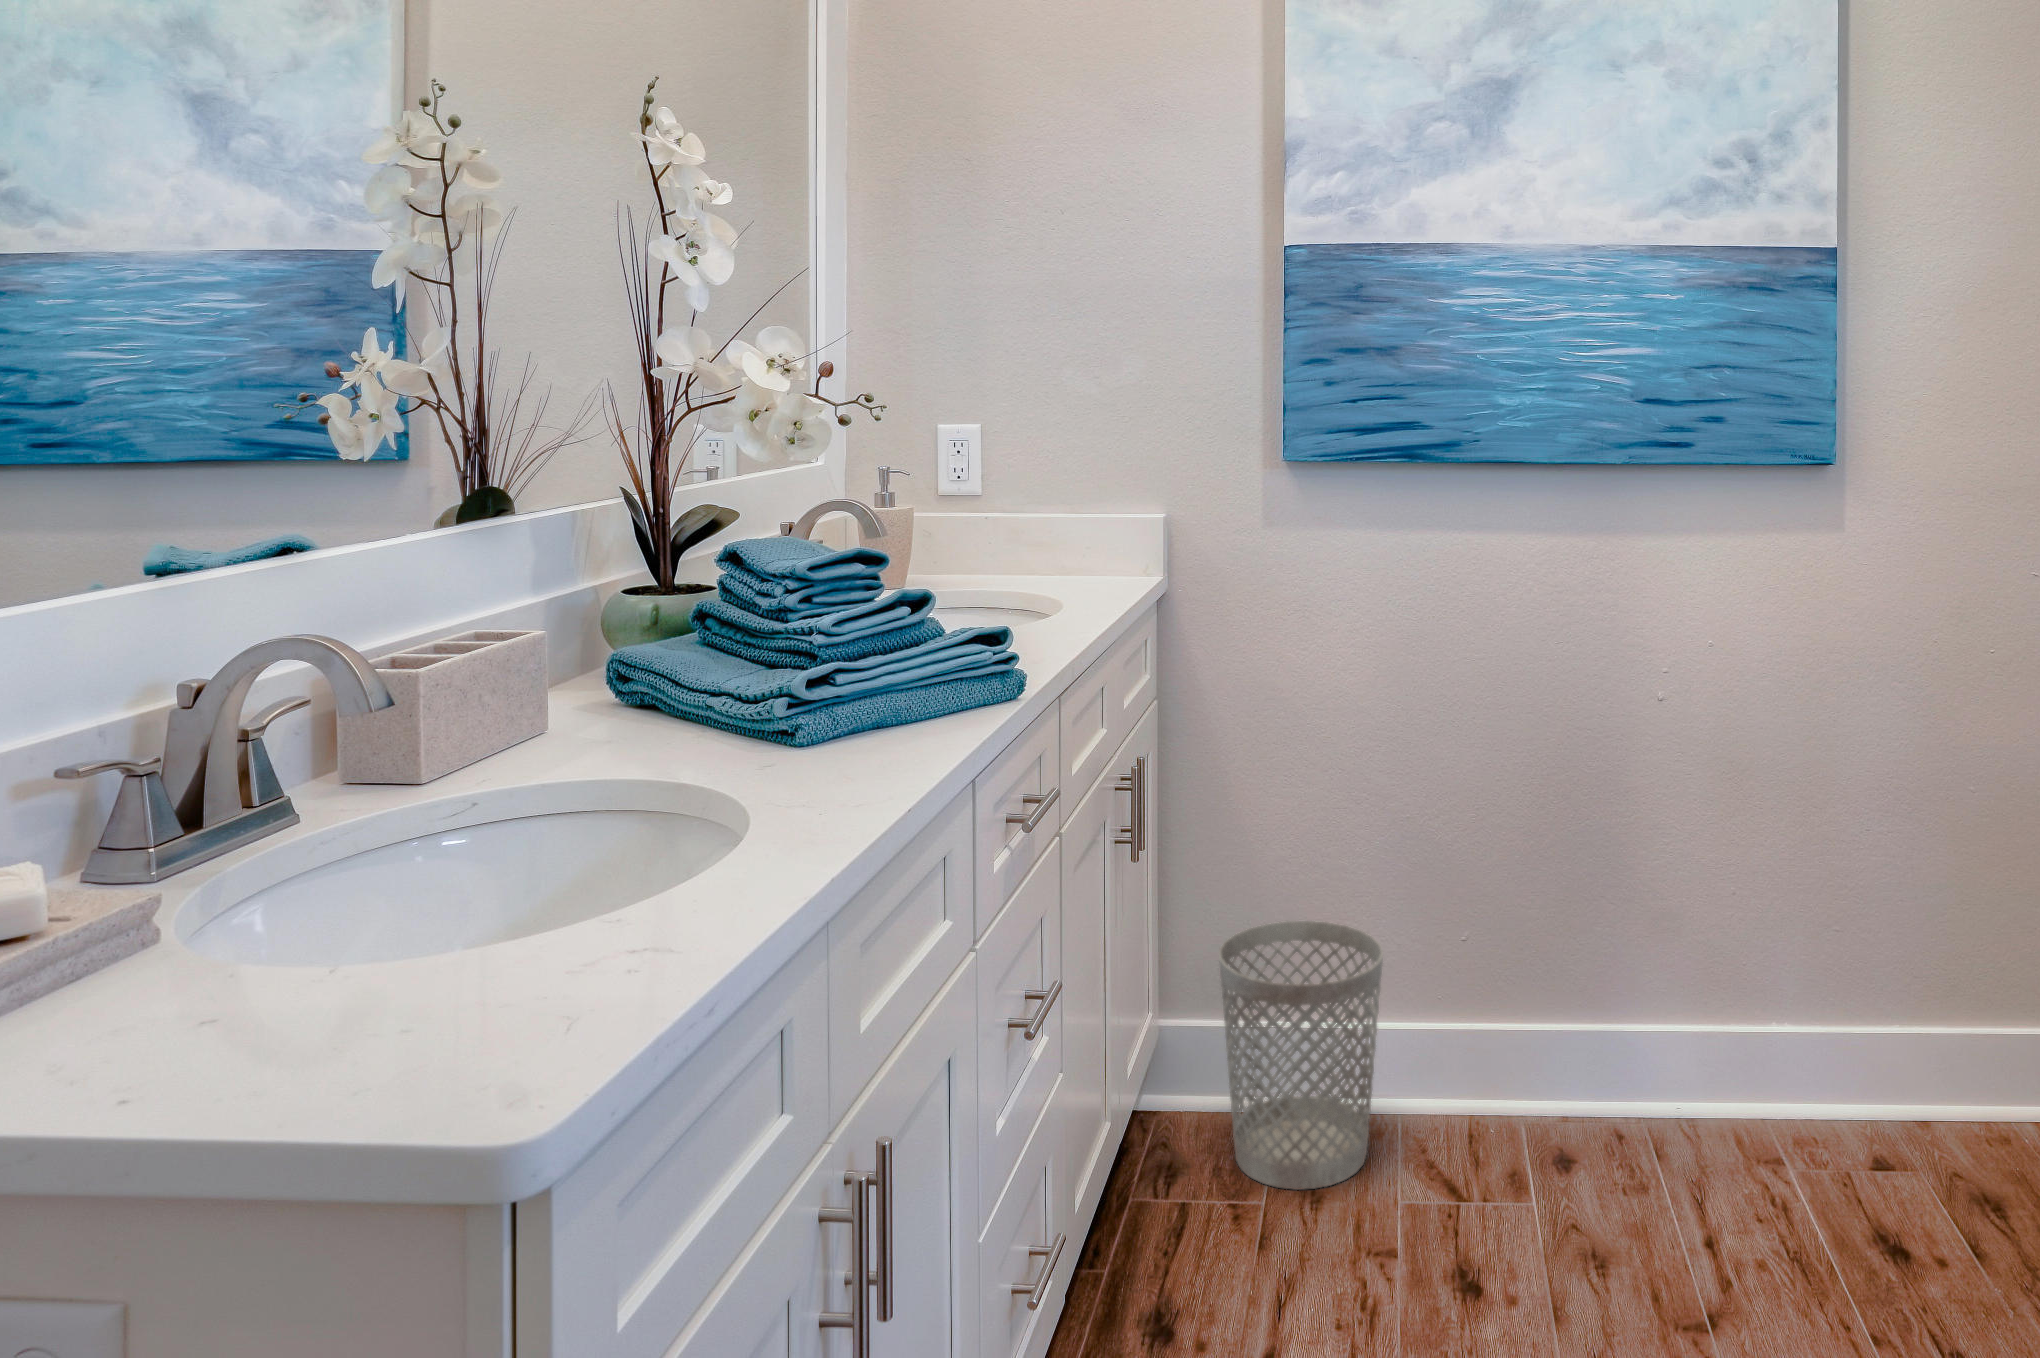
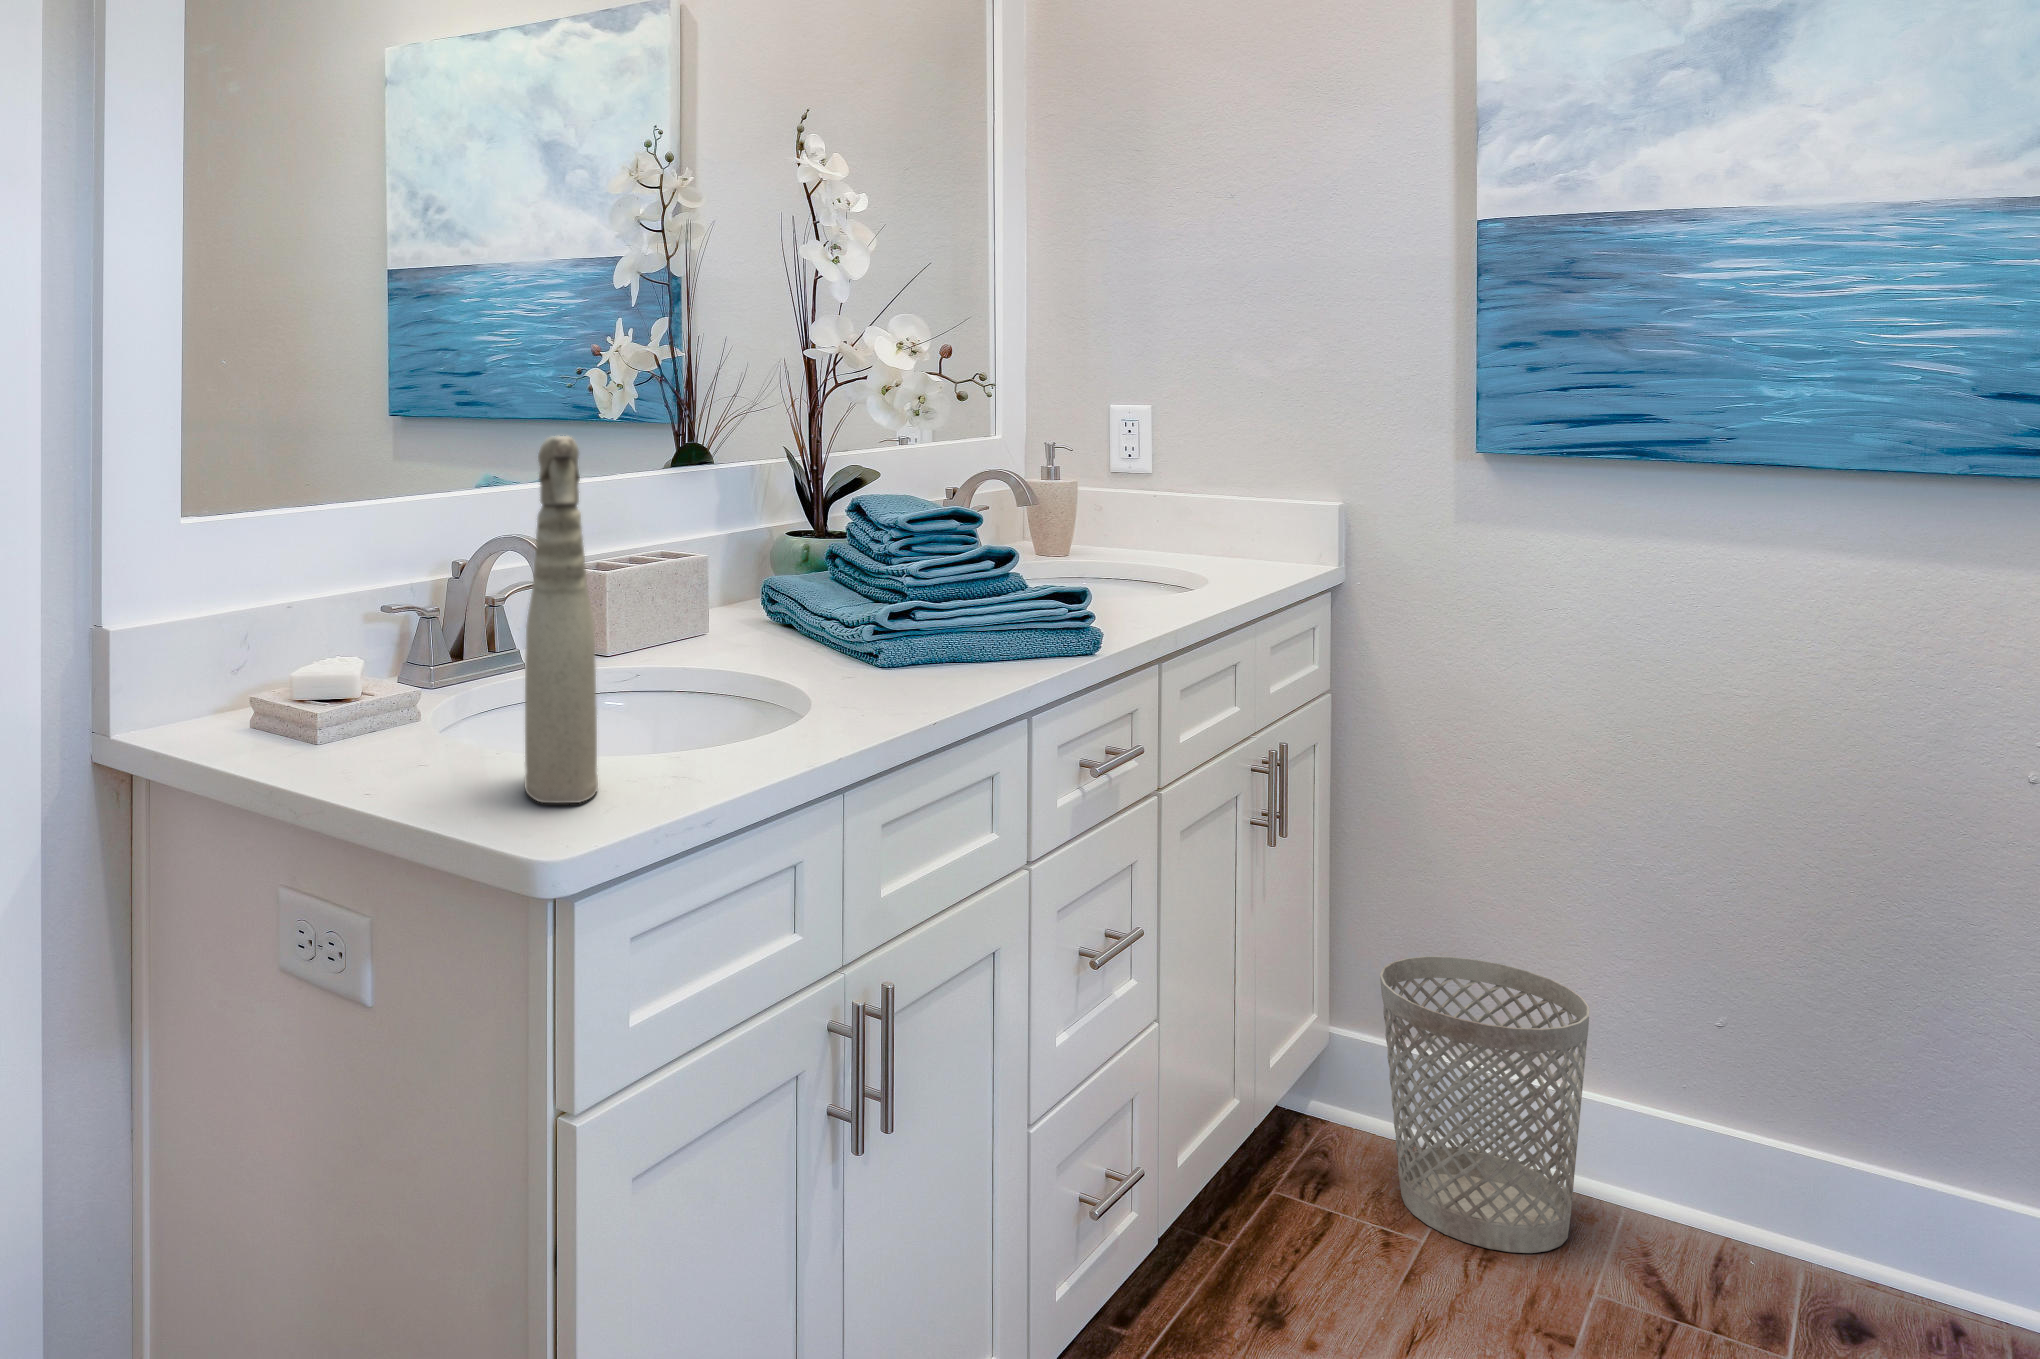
spray bottle: none [354,492,490,1084] -> present [524,436,598,803]

